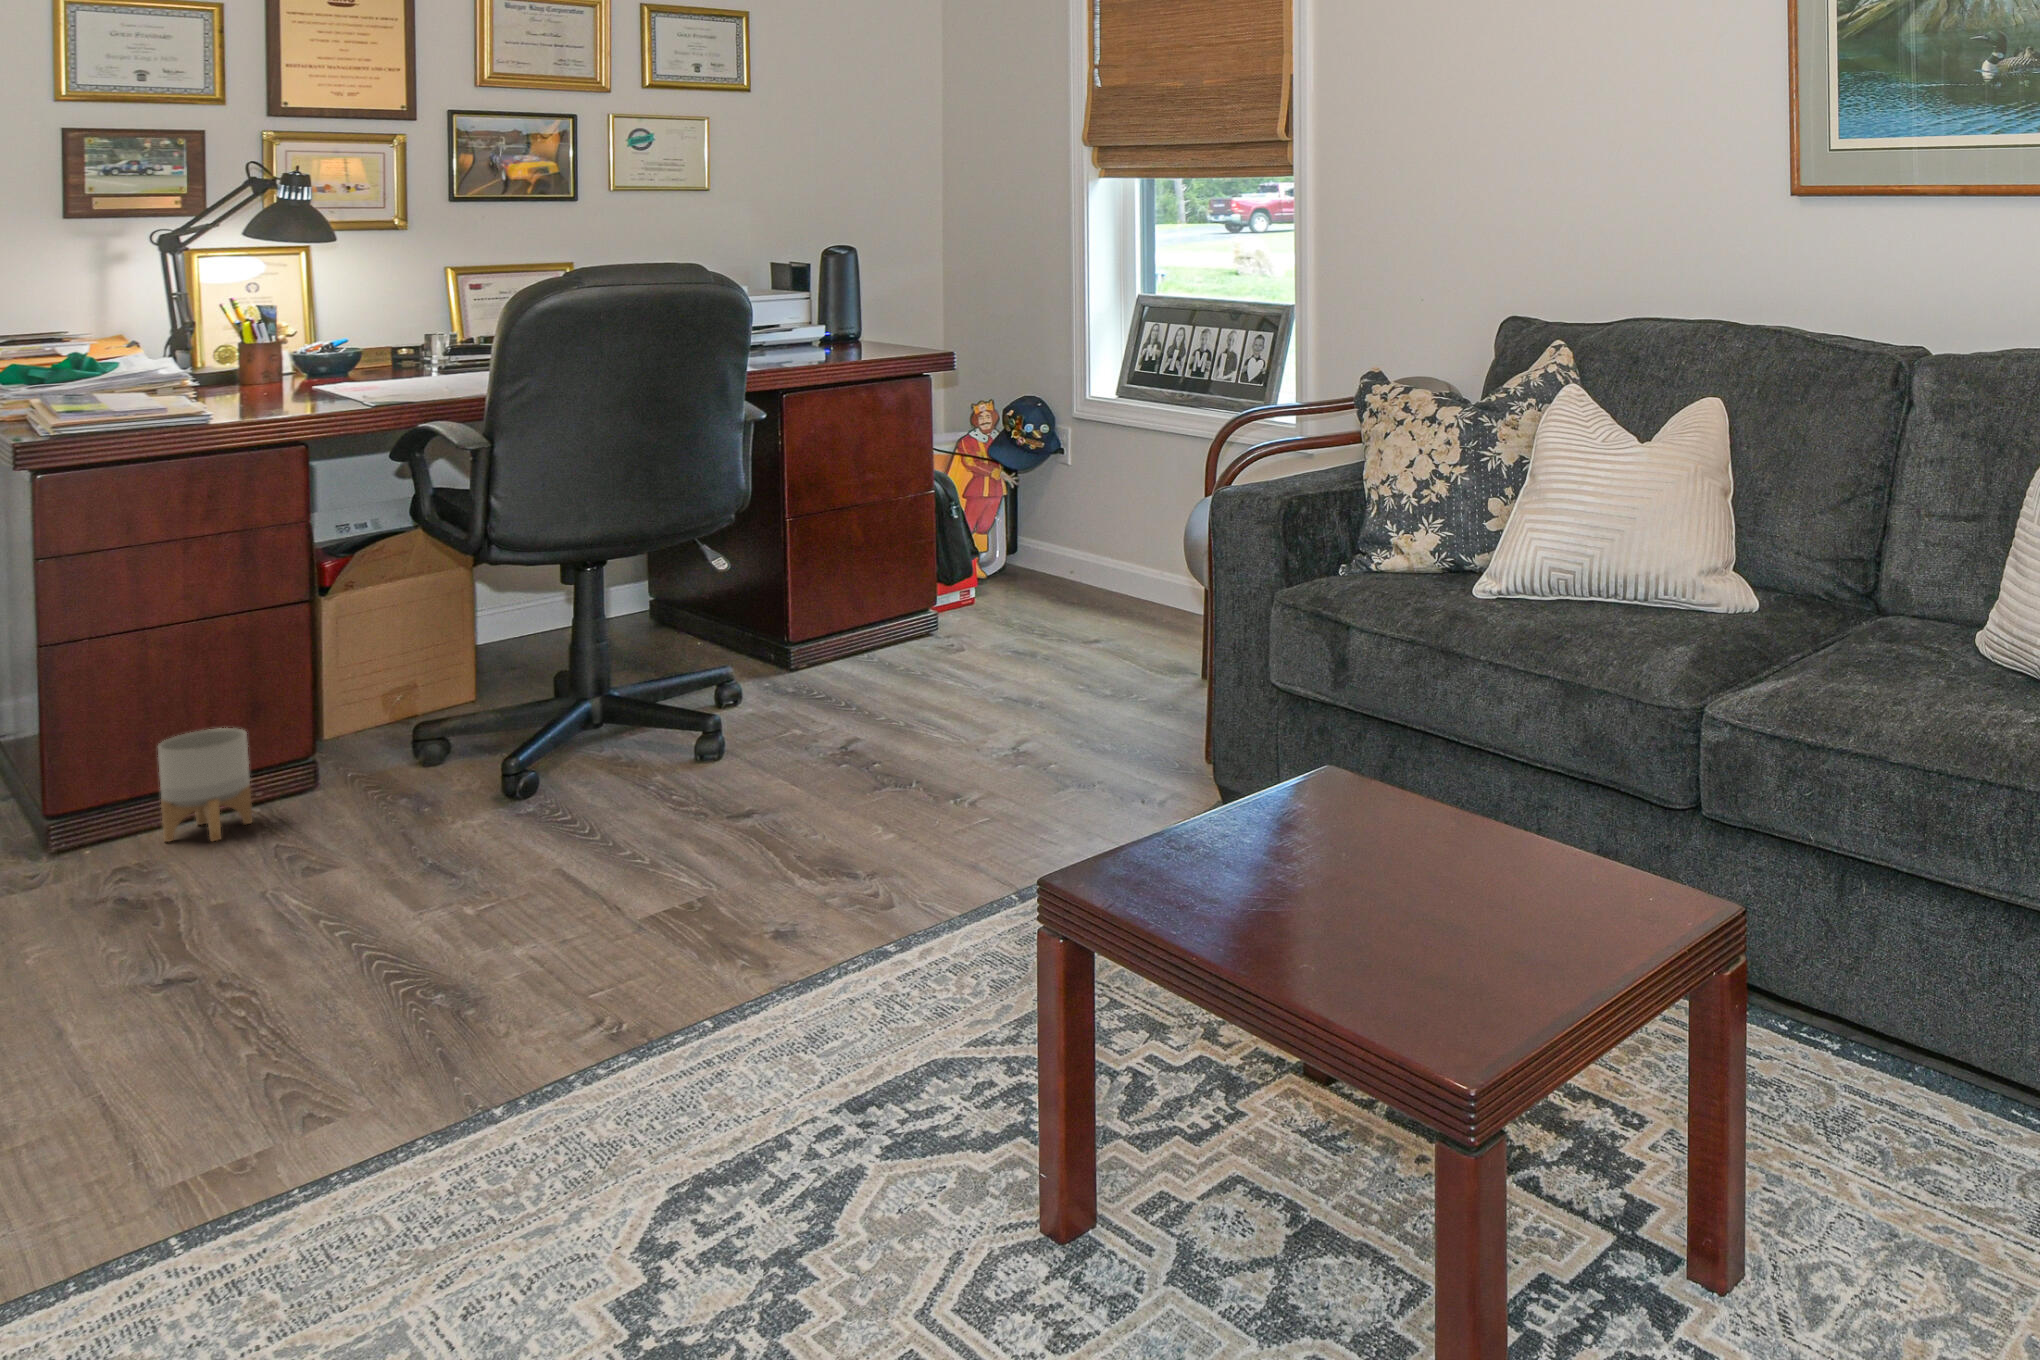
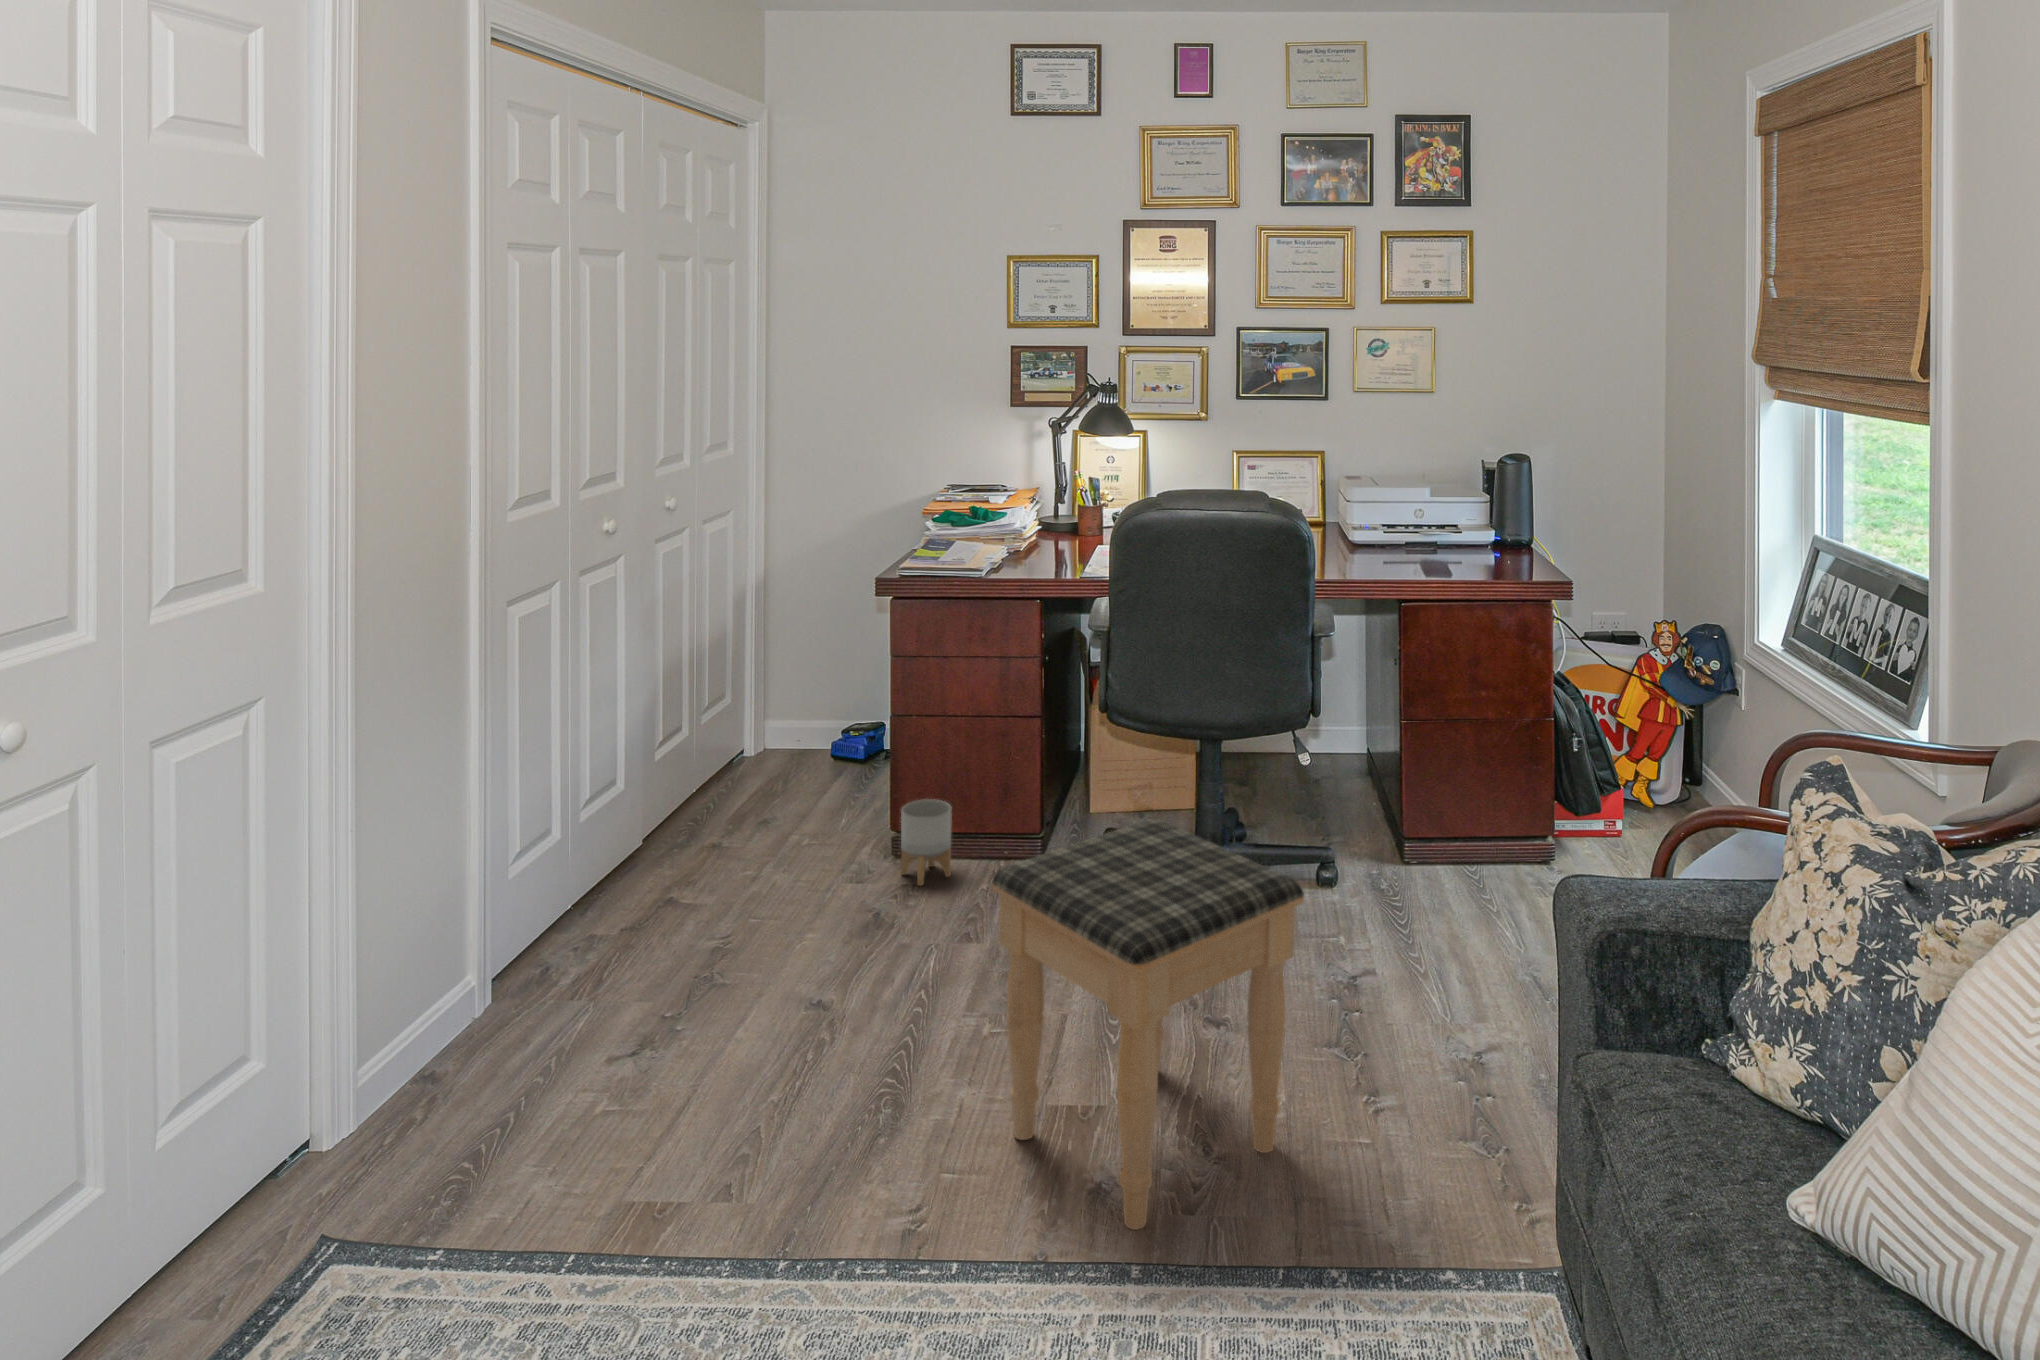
footstool: none [646,575,965,922] -> present [992,819,1304,1230]

